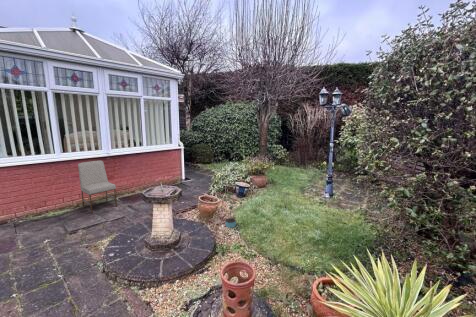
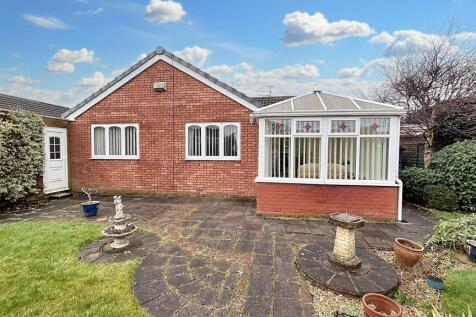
chair: present [78,161,117,214] -> none [302,186,324,226]

